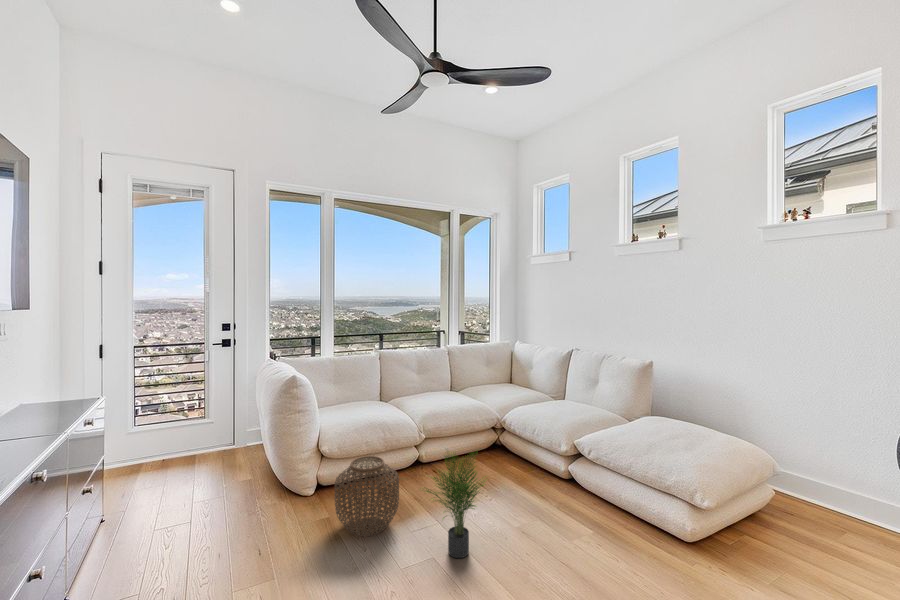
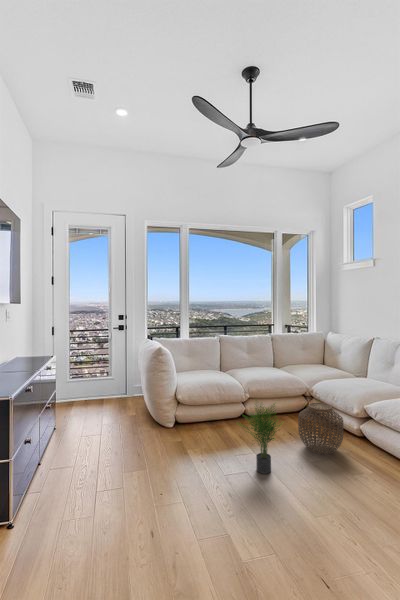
woven basket: present [335,456,399,536] -> present [298,403,344,455]

